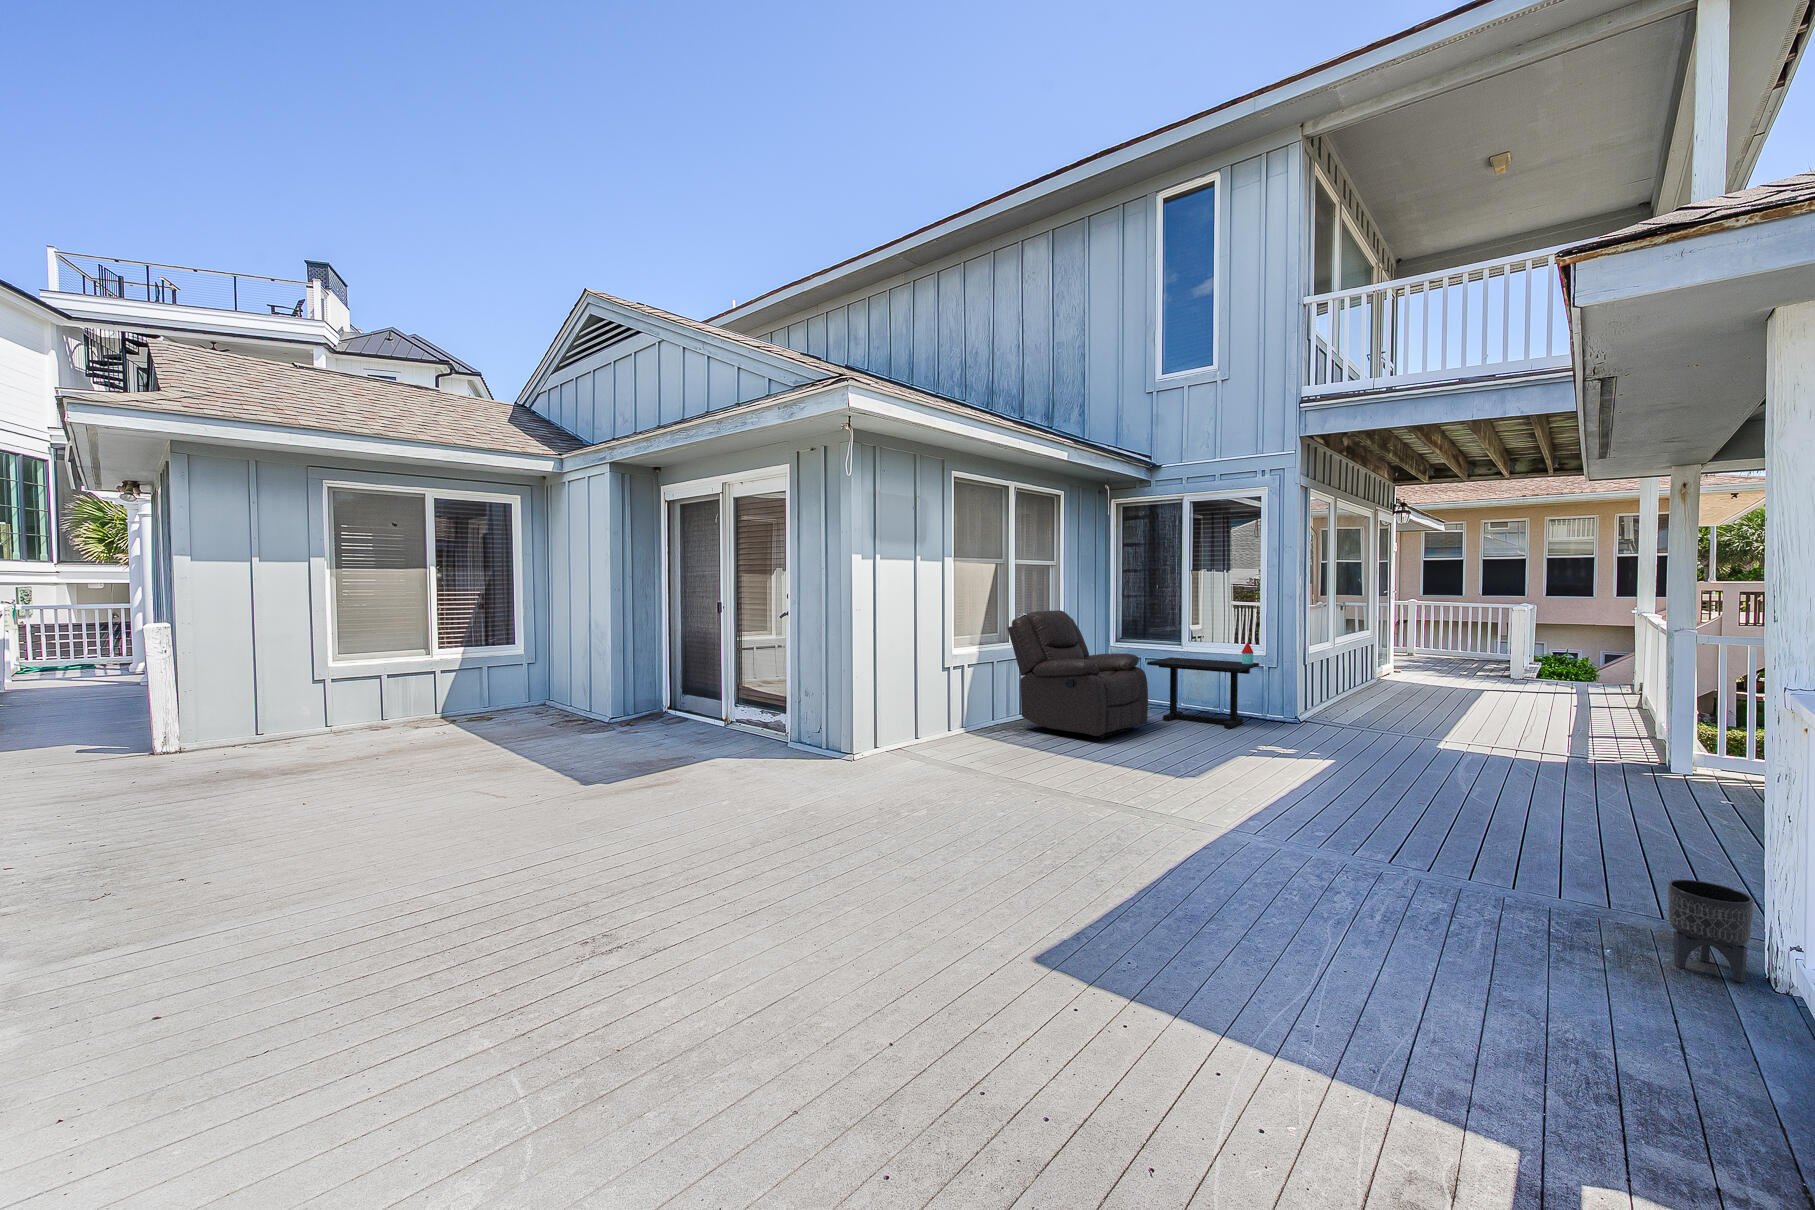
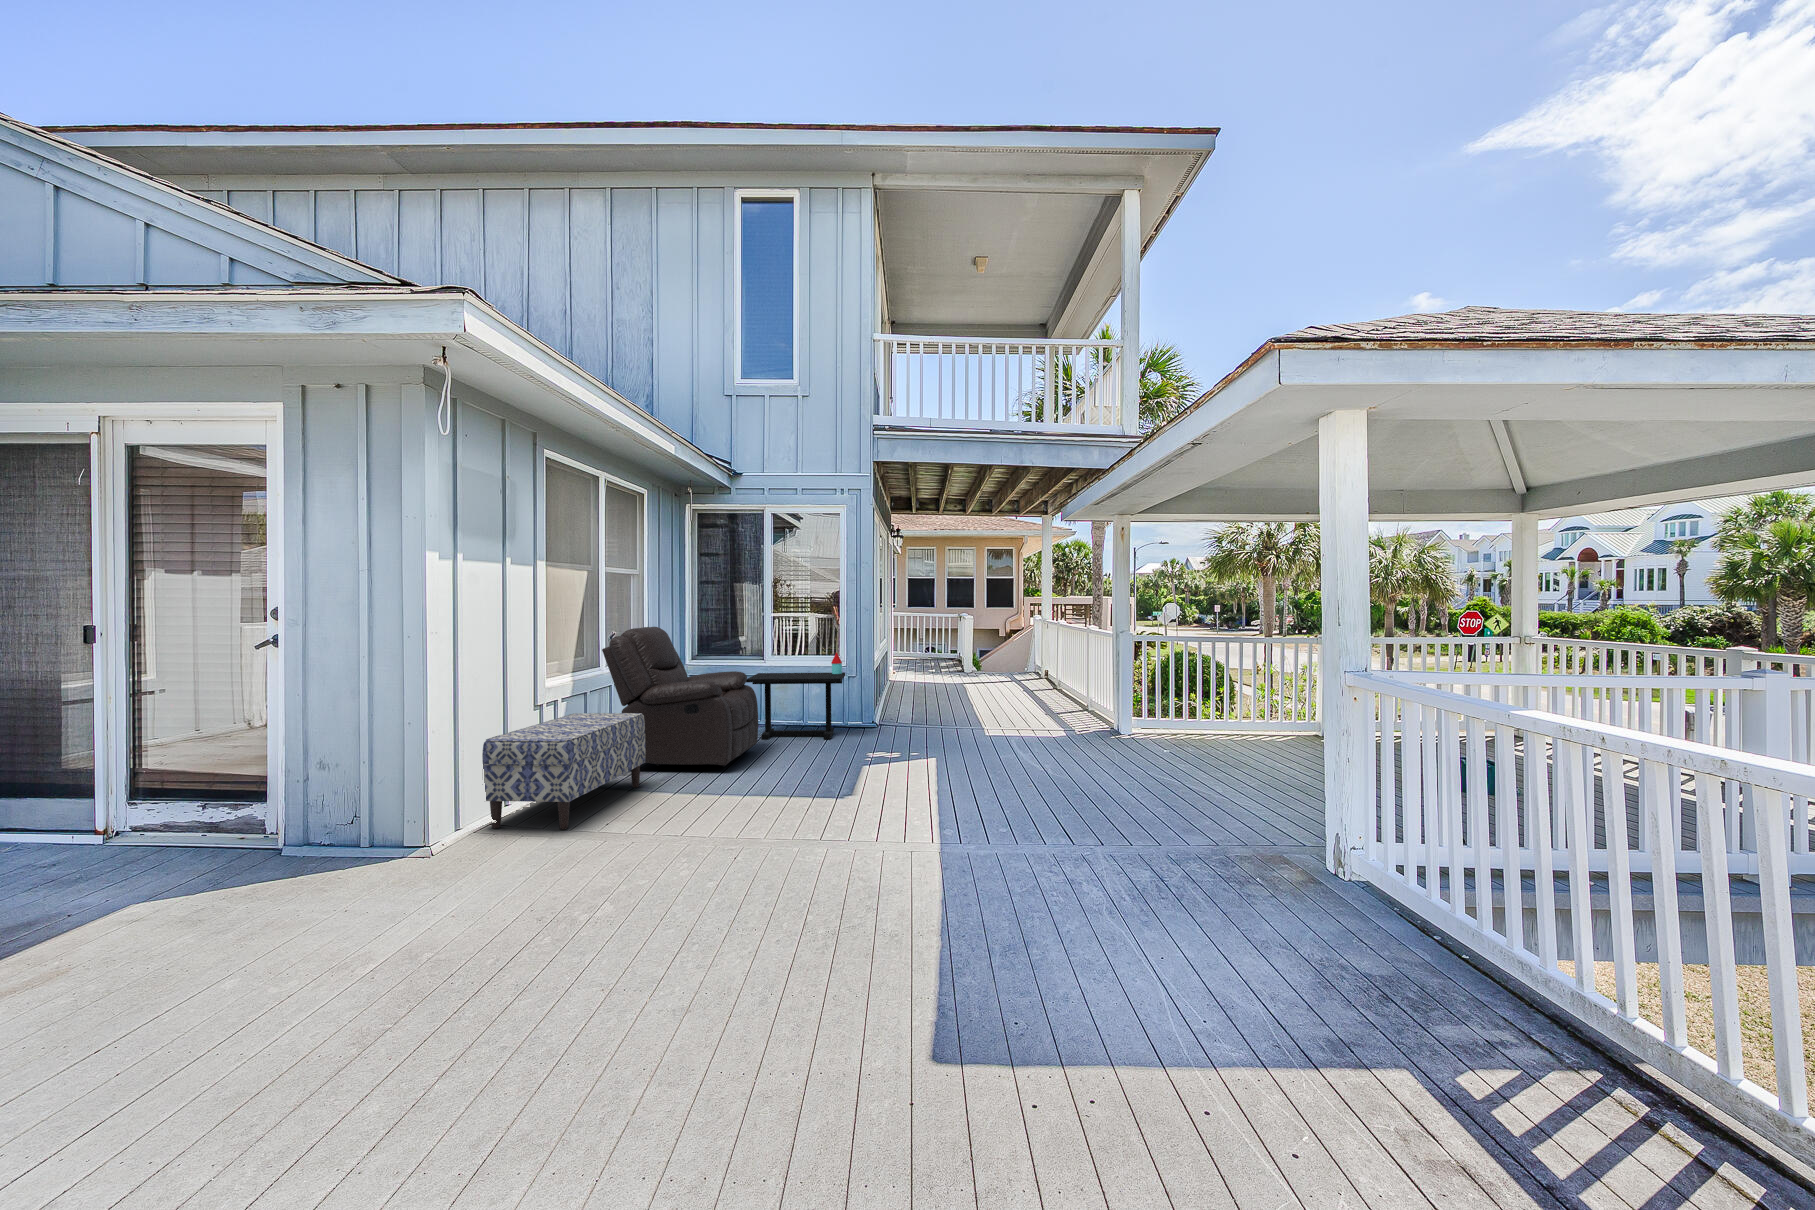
bench: none [893,677,1025,763] -> present [482,713,645,829]
planter: present [1668,879,1754,983] -> none [1273,798,1320,863]

